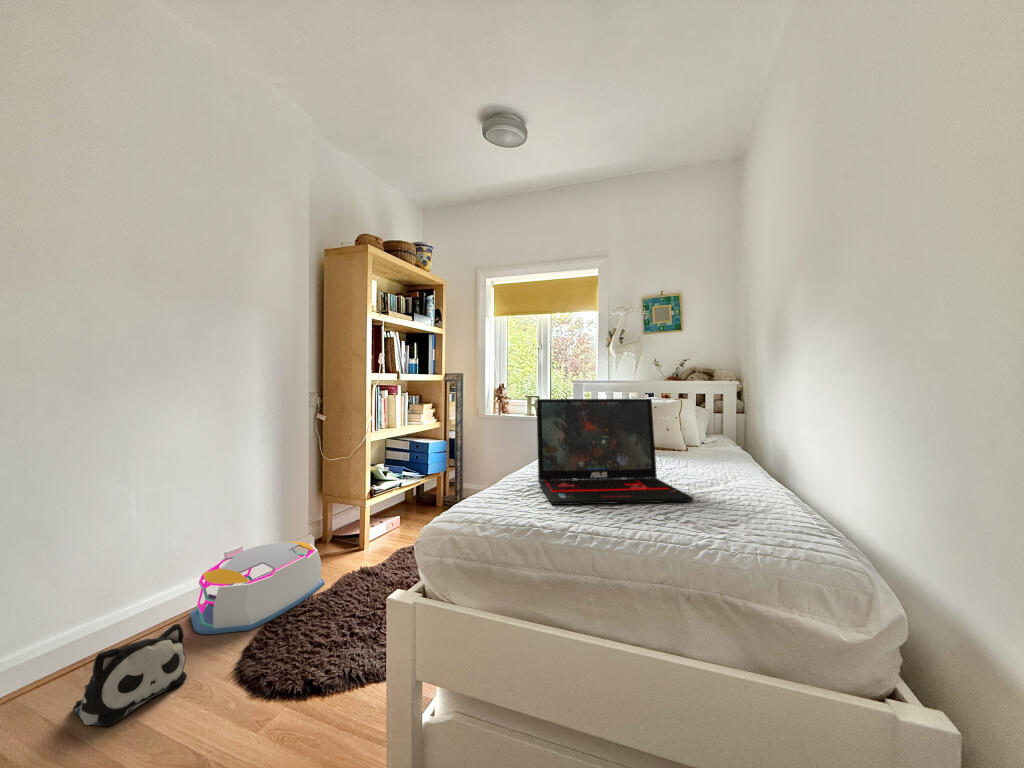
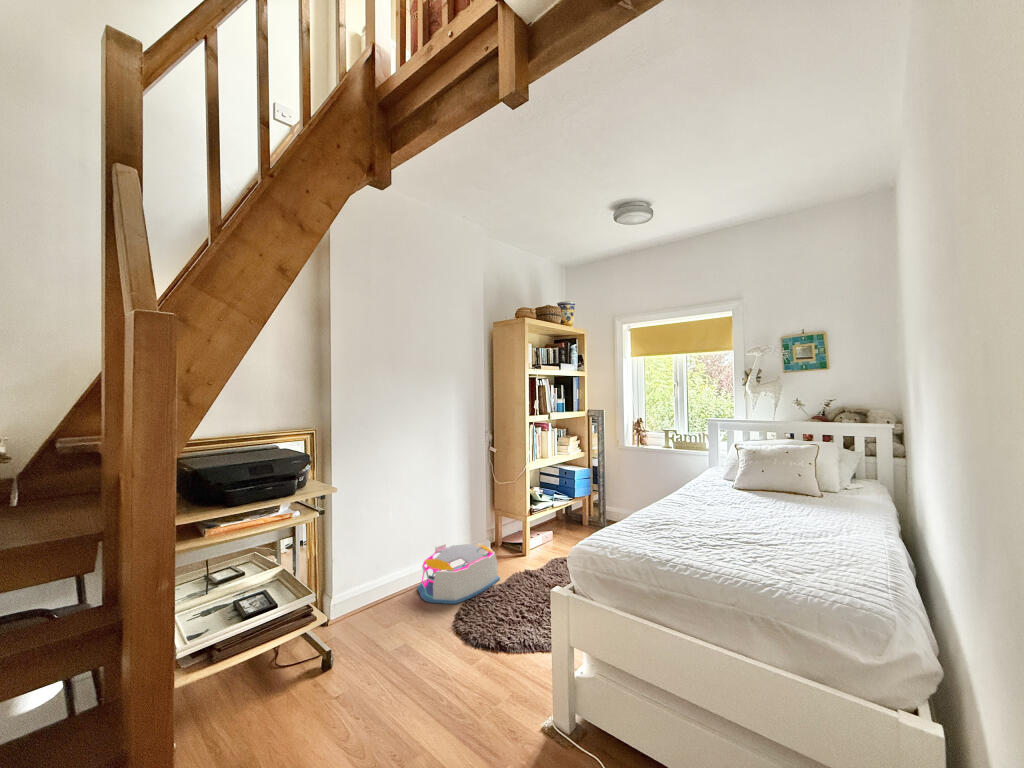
laptop: present [536,399,694,505] -> none [658,457,786,549]
plush toy: present [73,624,187,726] -> none [368,592,424,647]

